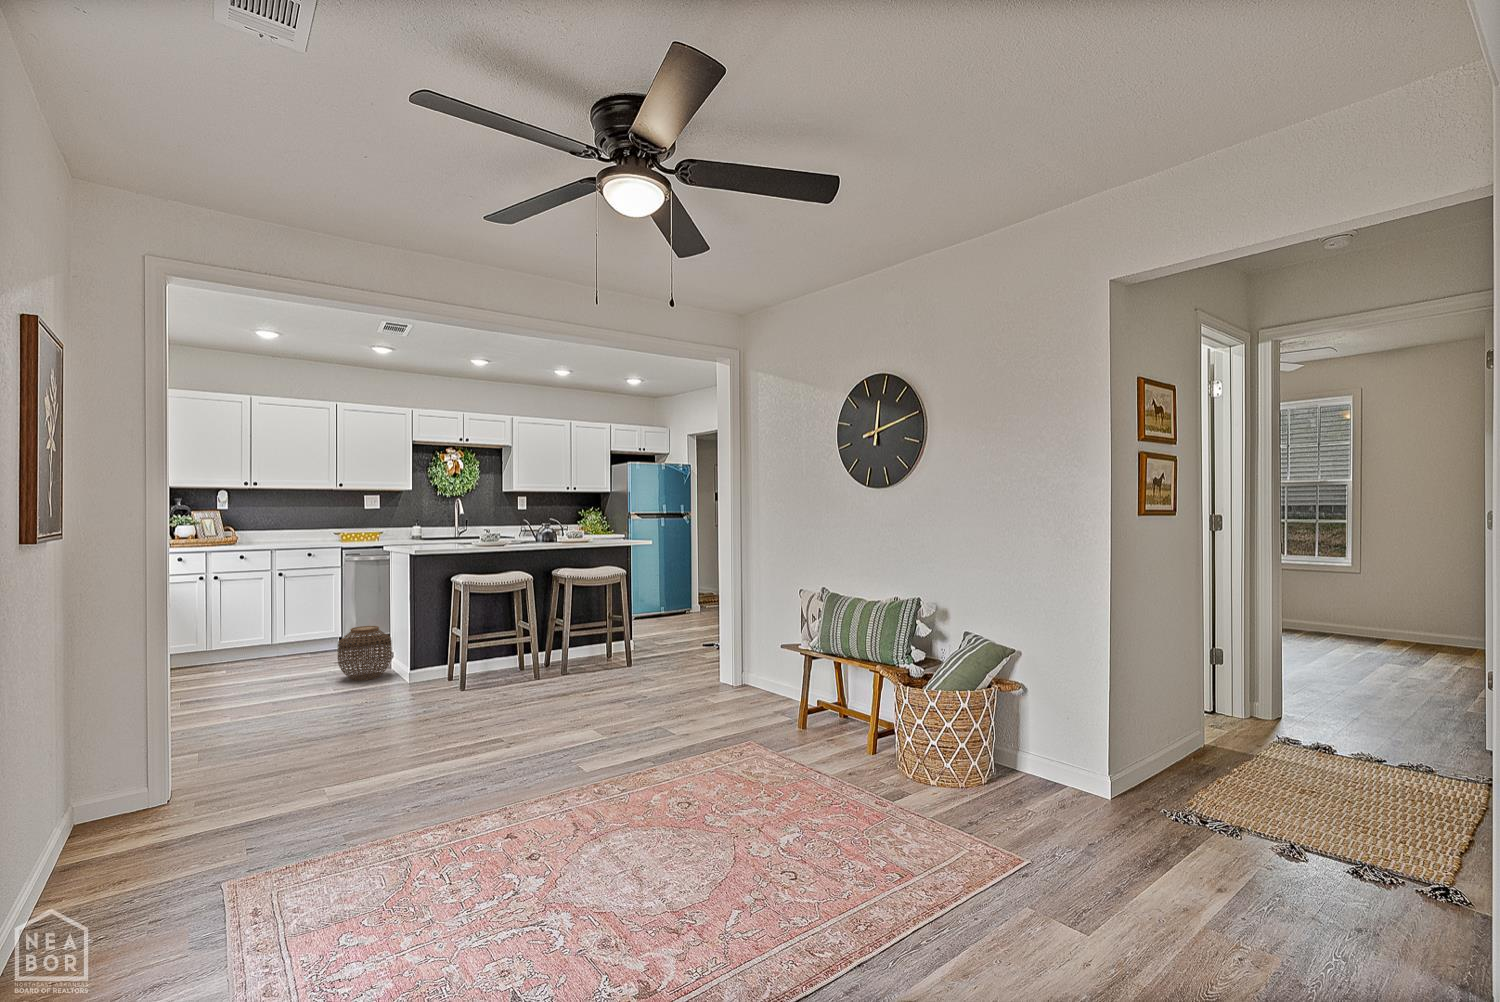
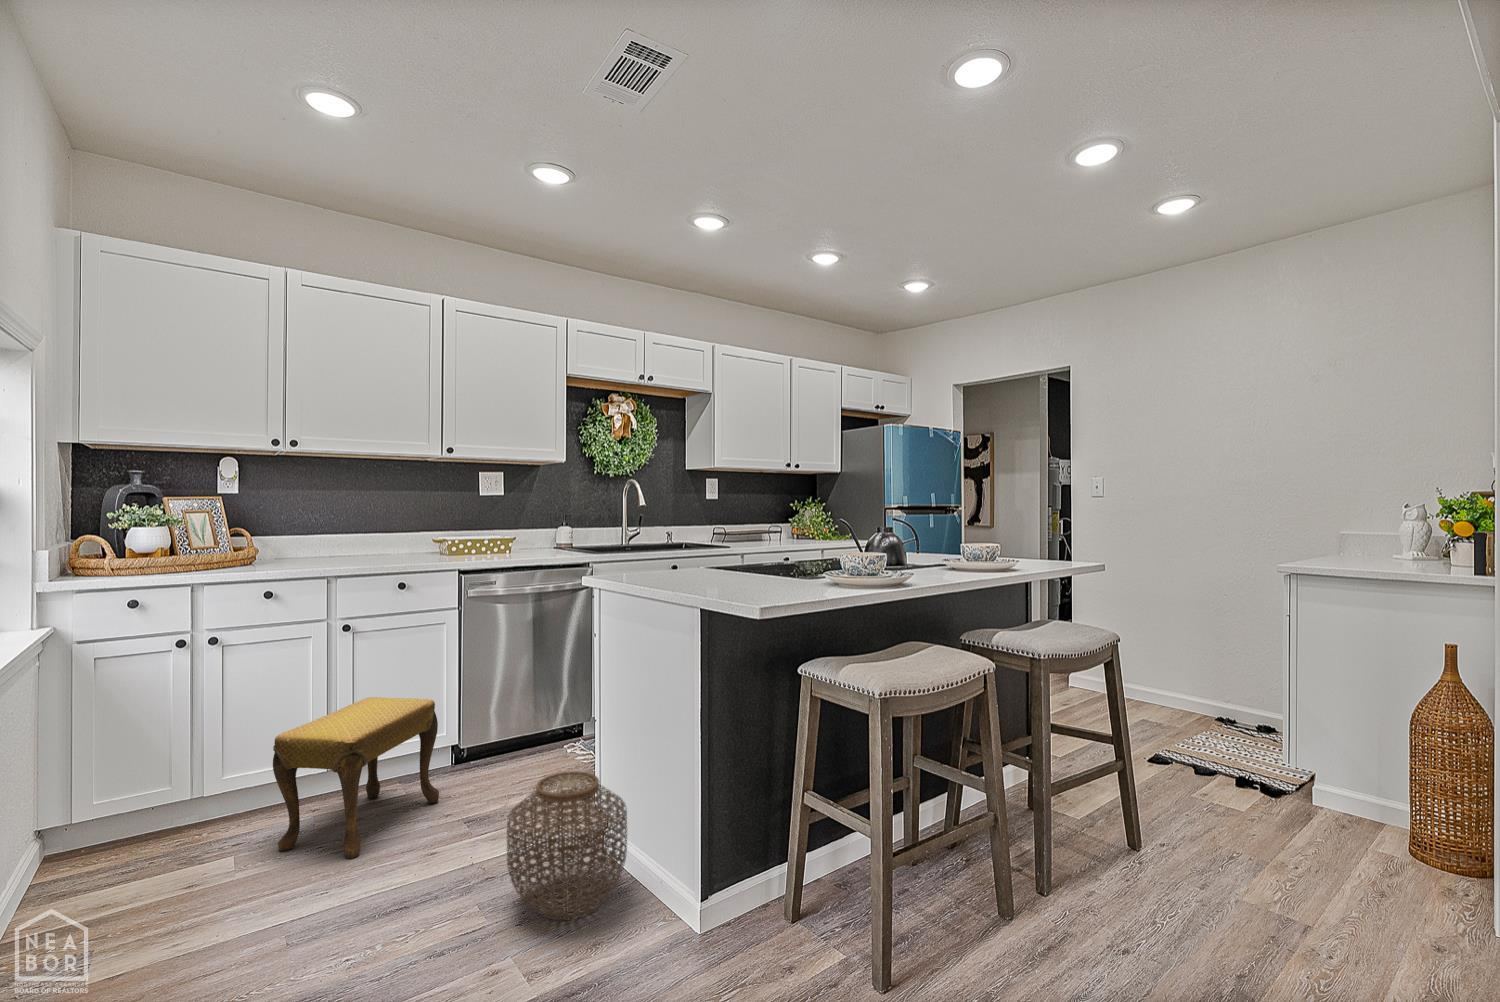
footstool: none [243,608,326,670] -> present [273,697,439,858]

